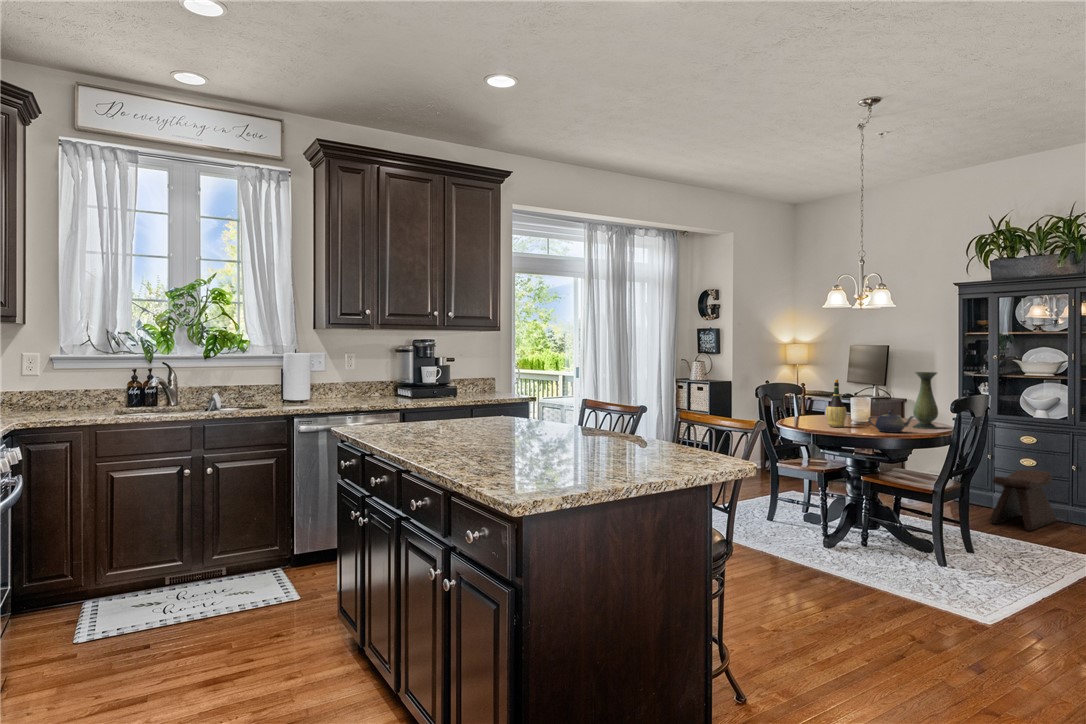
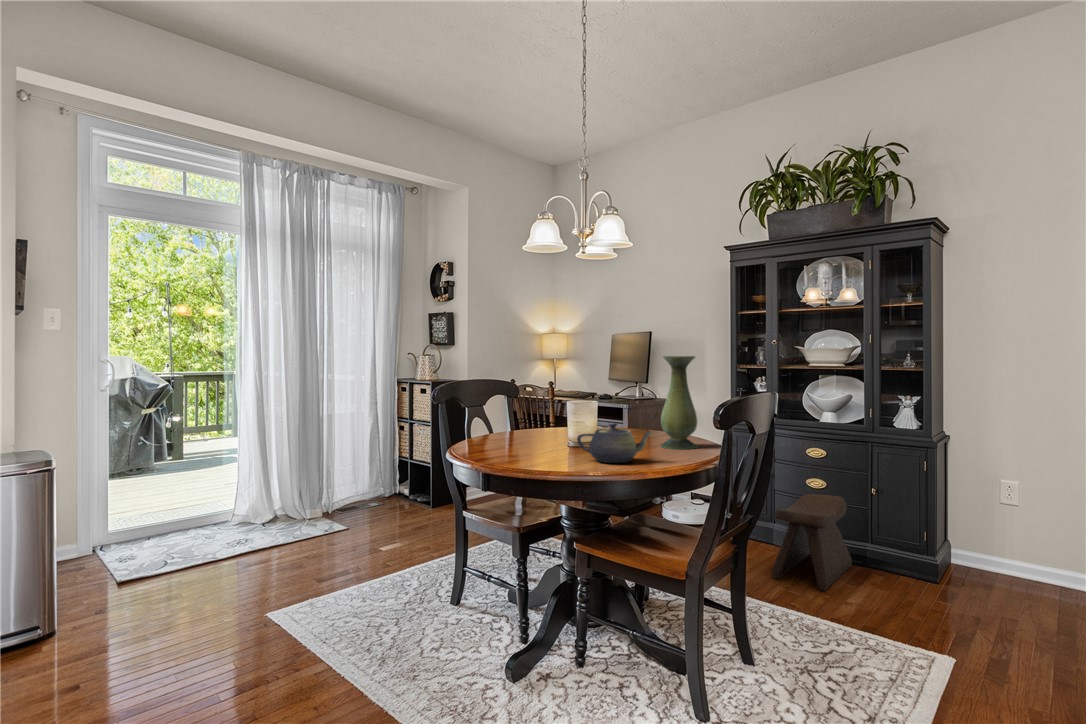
wine bottle: present [826,379,847,427] -> none [519,368,552,452]

